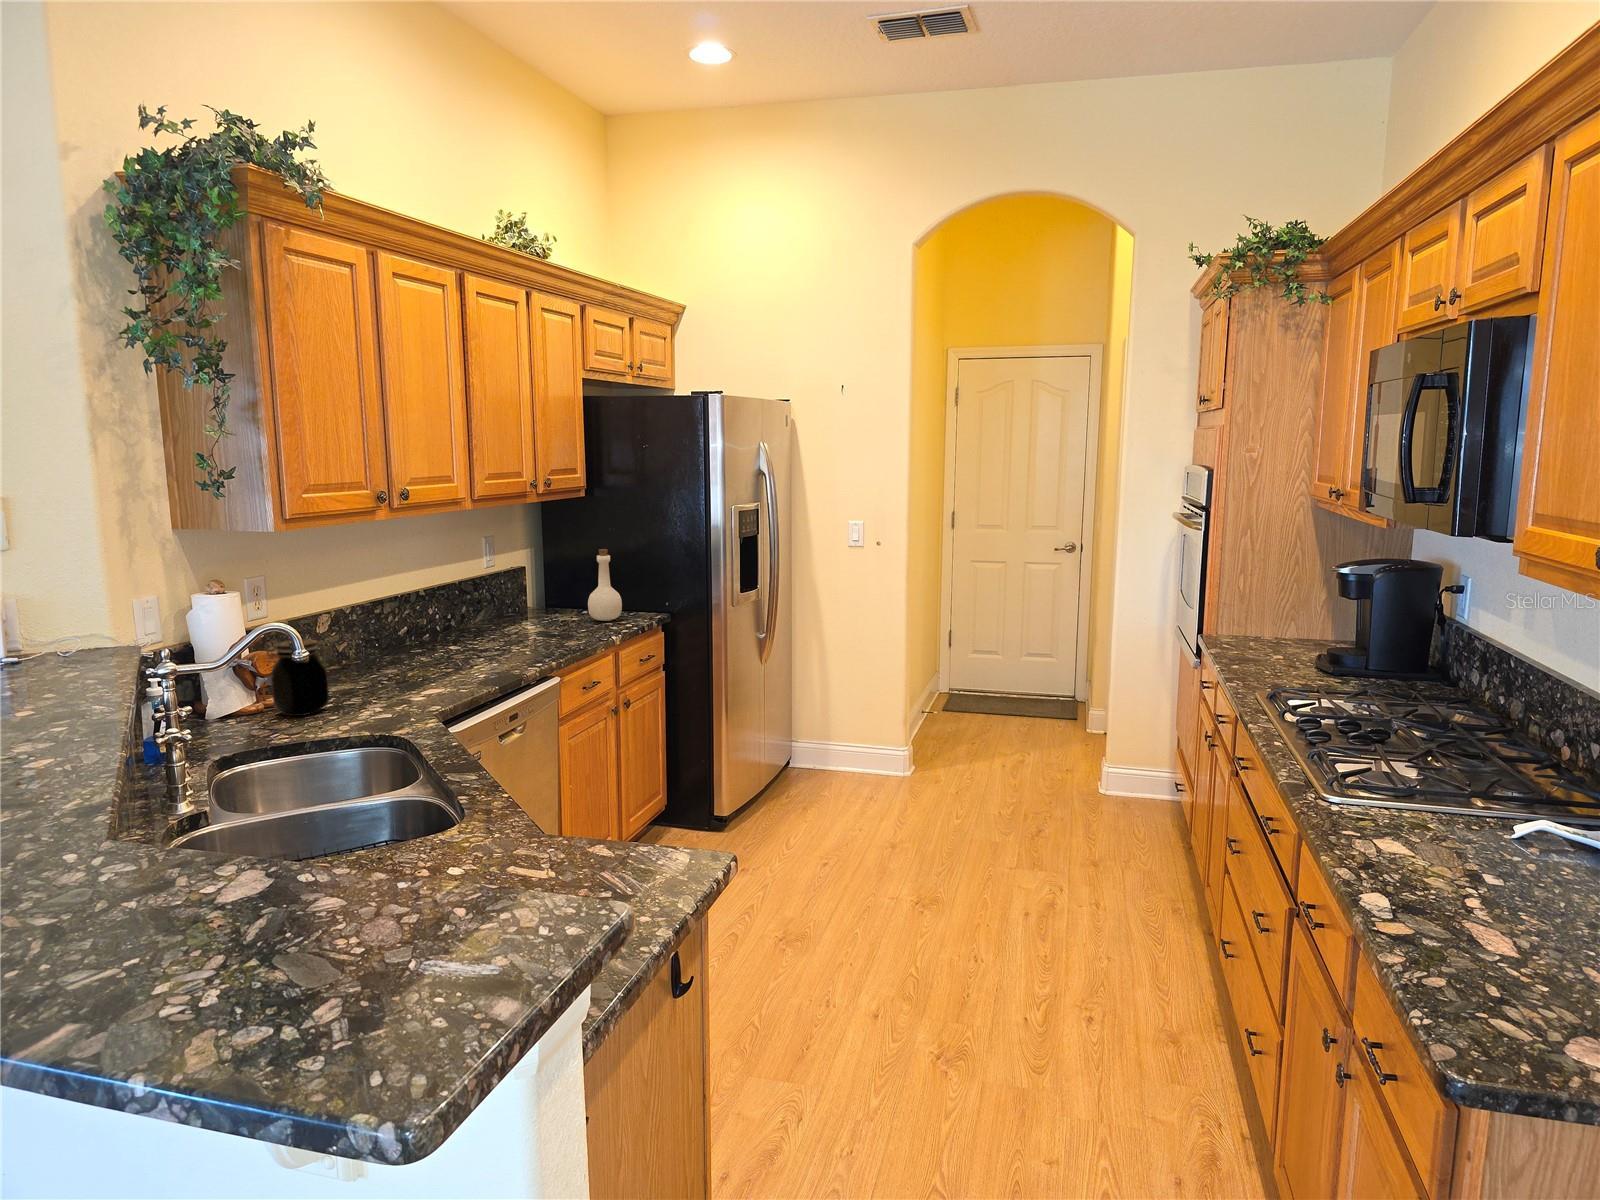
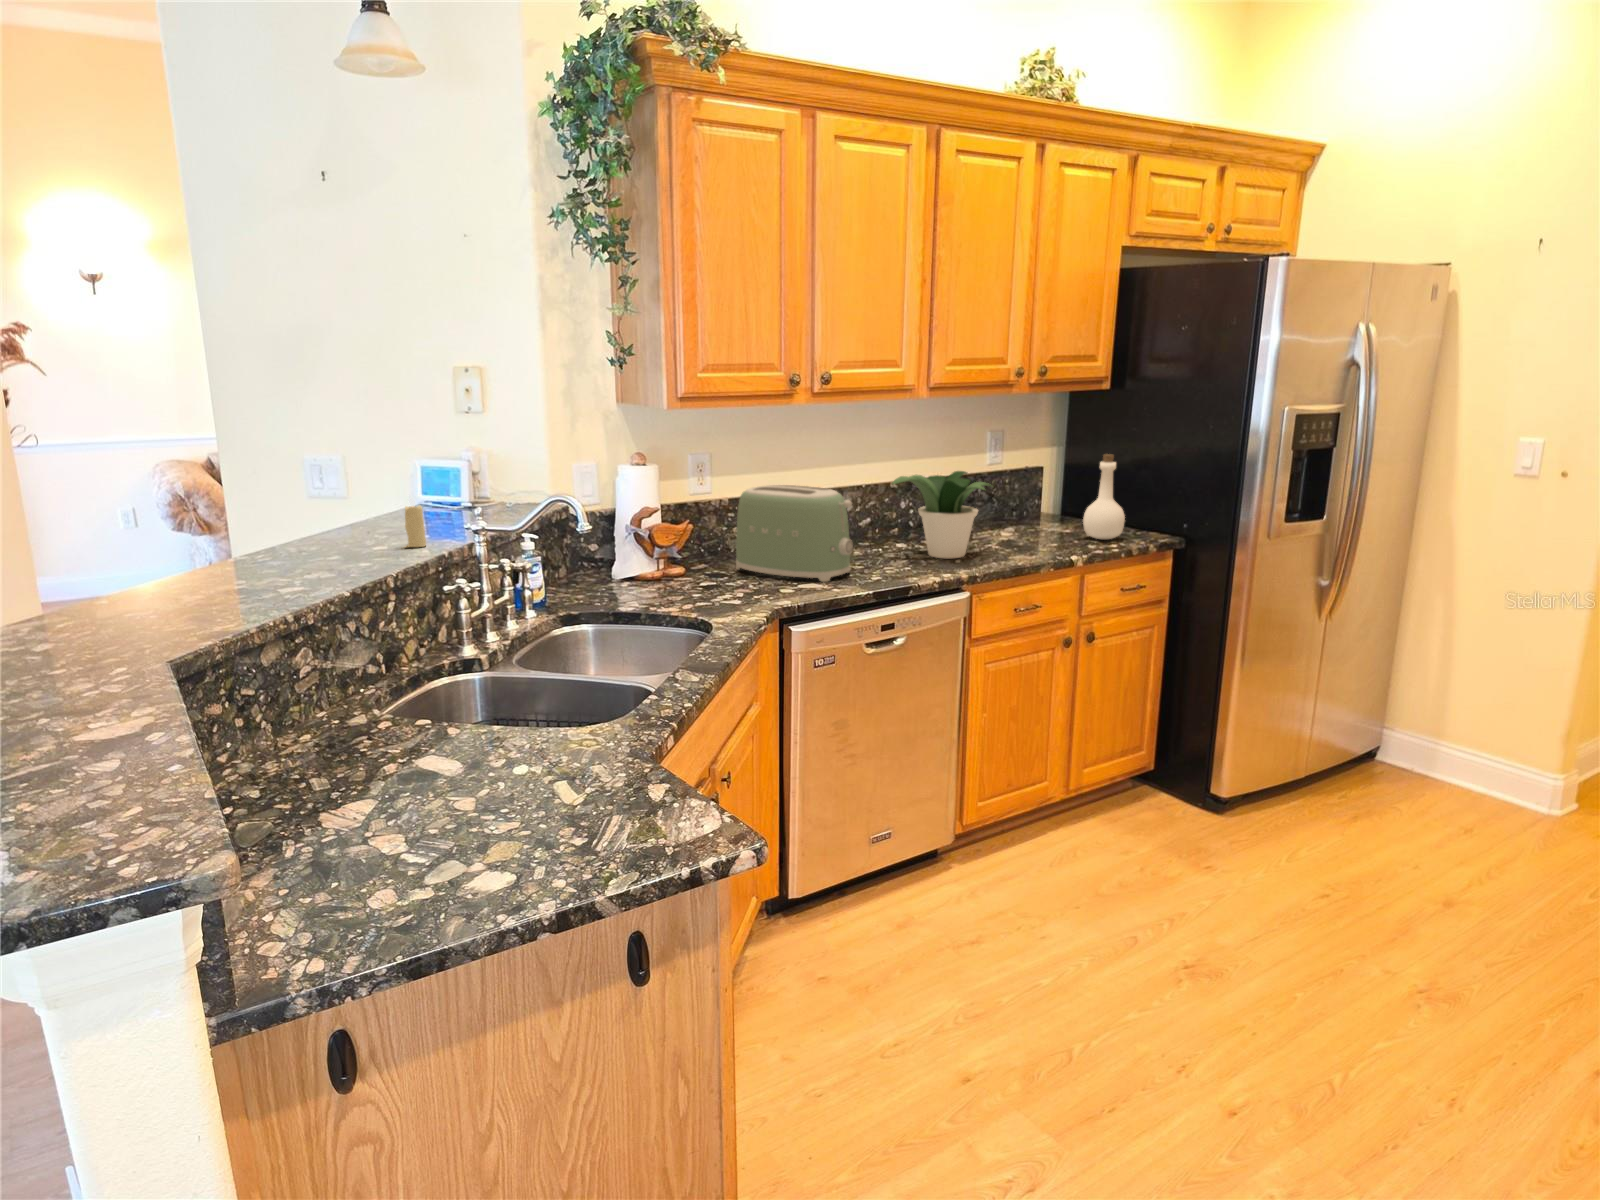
potted plant: none [463,573,544,653] -> present [892,471,992,558]
toaster: none [329,600,463,693] -> present [736,485,853,582]
jar: present [267,639,329,716] -> none [655,513,705,585]
candle: none [47,651,78,717] -> present [405,495,426,547]

